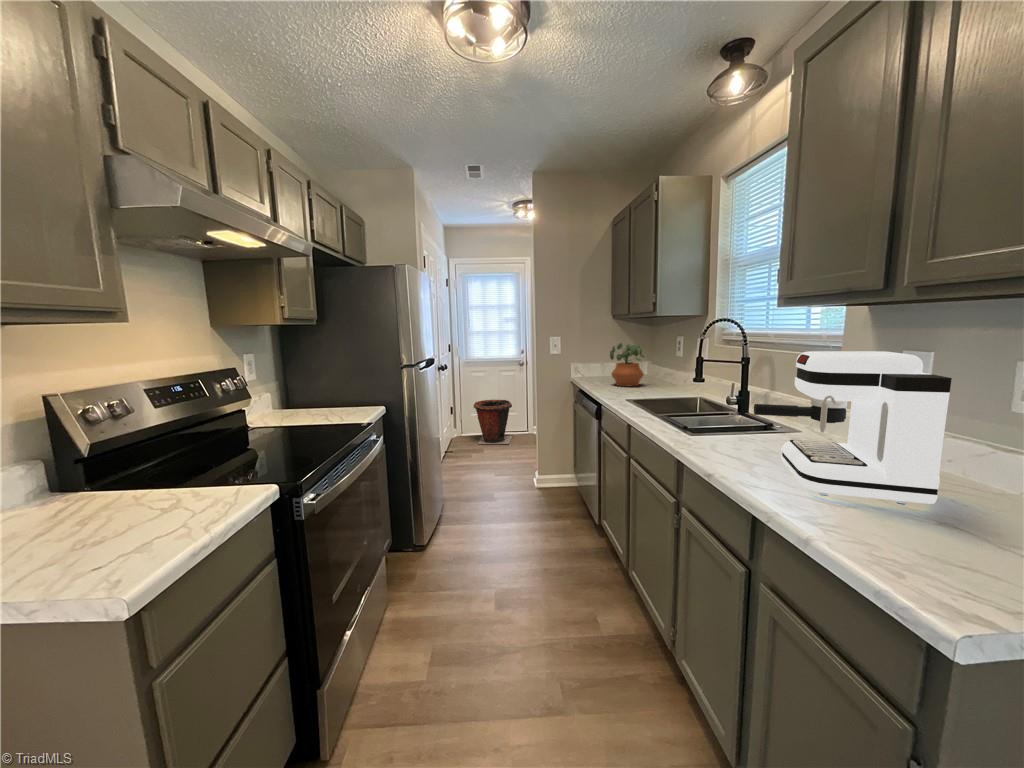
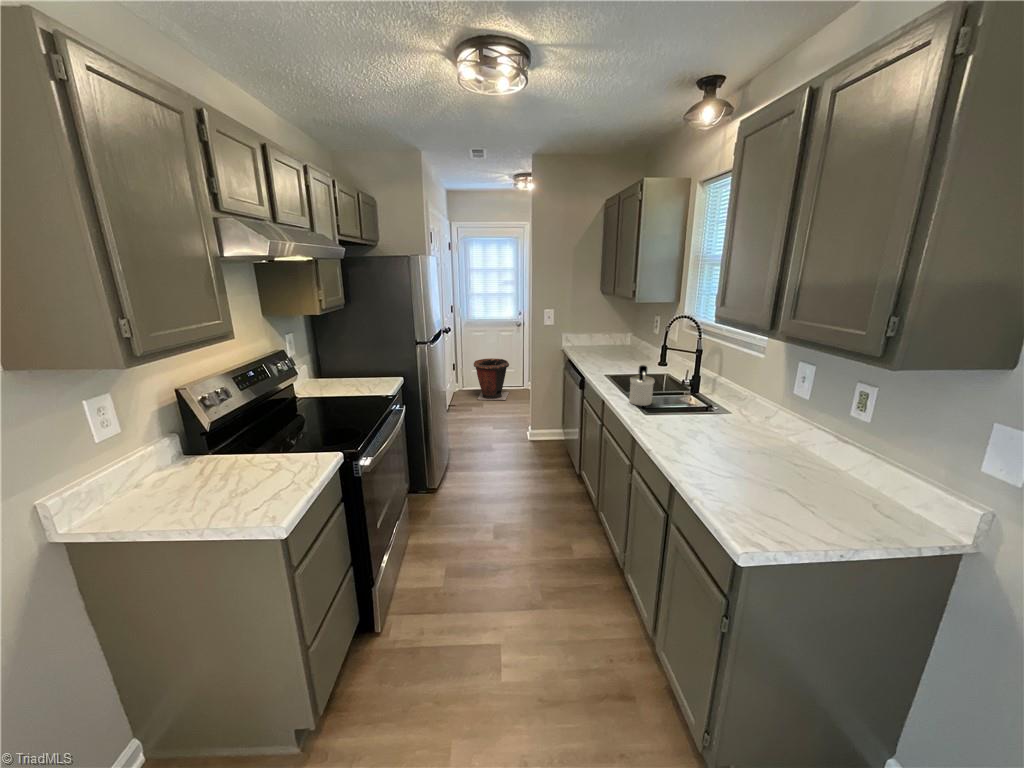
potted plant: present [610,343,645,386] -> none [596,320,627,360]
coffee maker: present [754,351,952,504] -> none [679,367,791,476]
soap dispenser: none [665,375,697,426] -> present [629,365,654,406]

